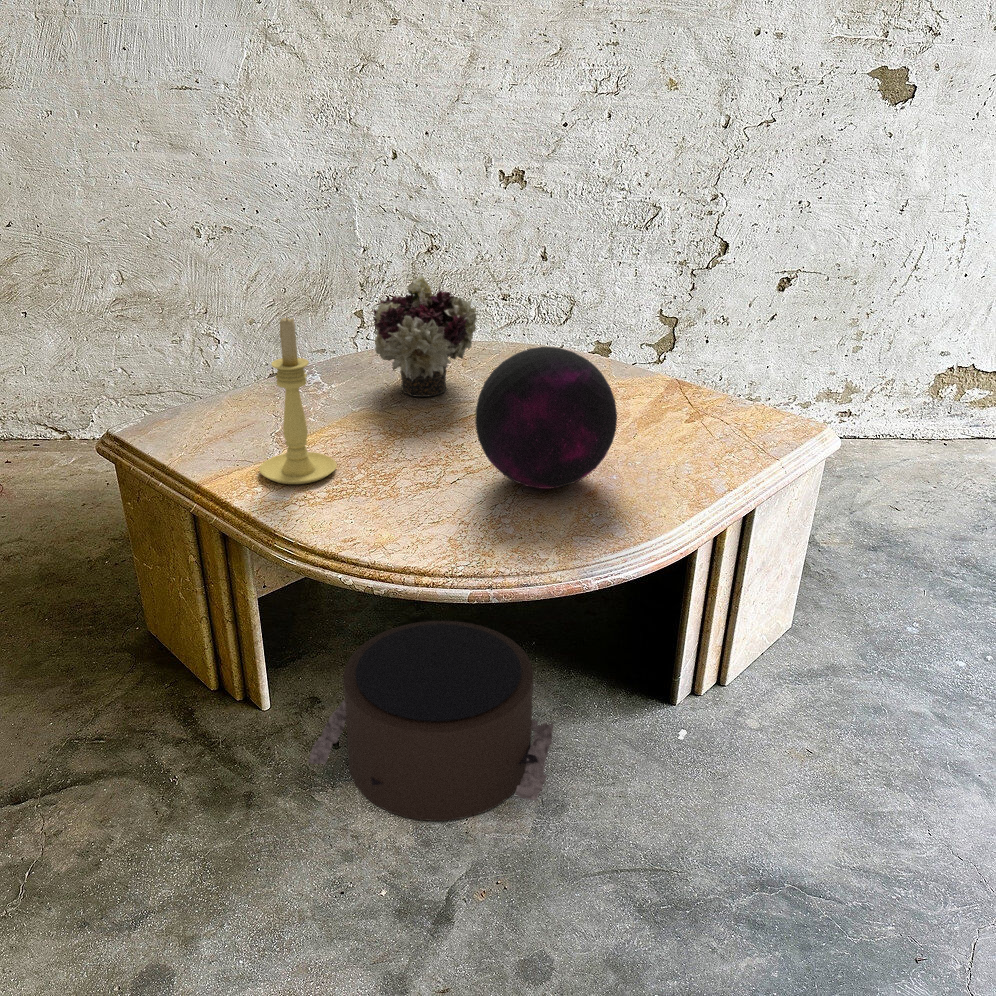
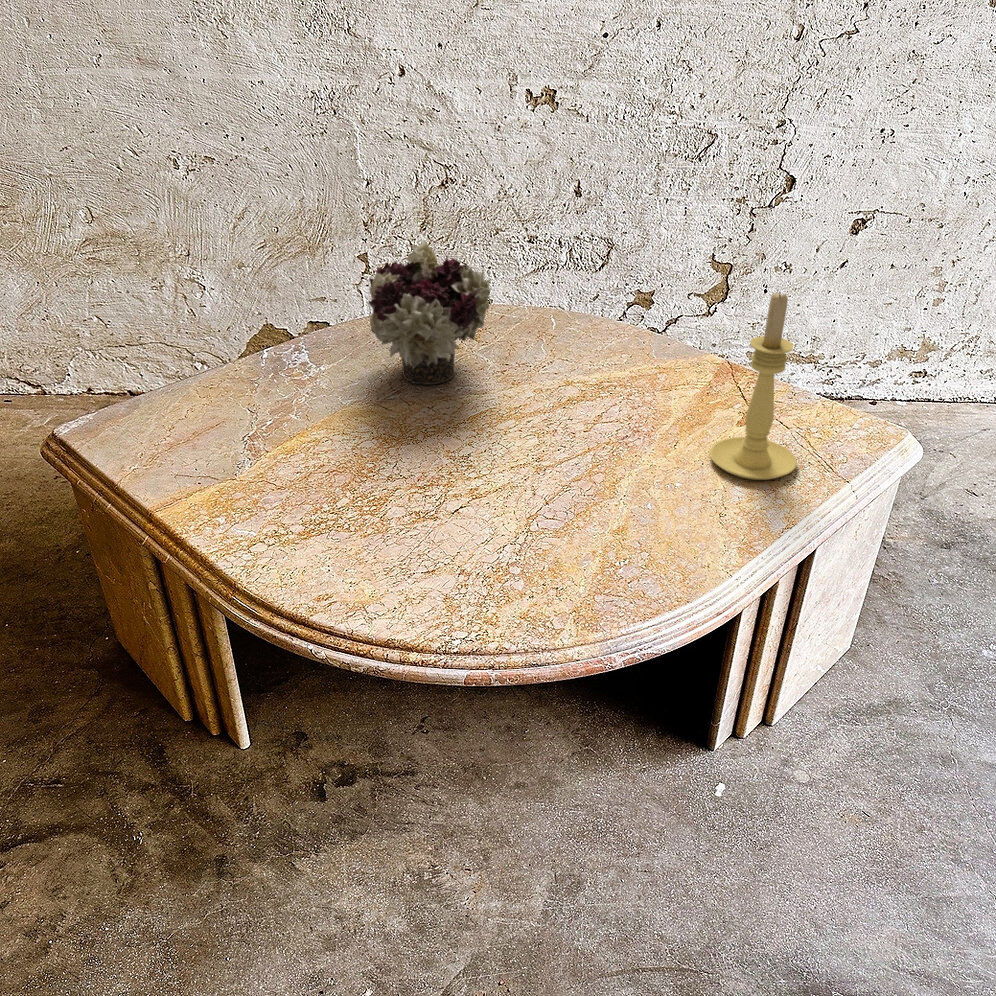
candle holder: present [259,317,337,484] -> present [710,292,797,480]
decorative orb: present [475,347,617,489] -> none [481,355,654,527]
pouf: present [308,621,553,821] -> none [283,660,569,907]

